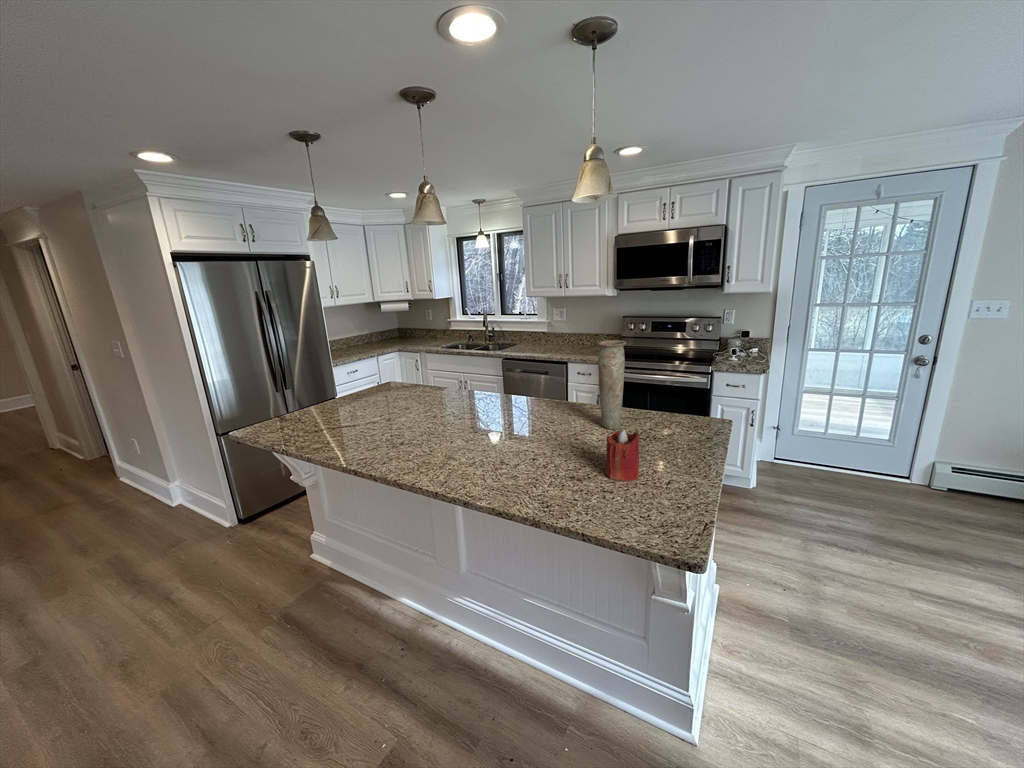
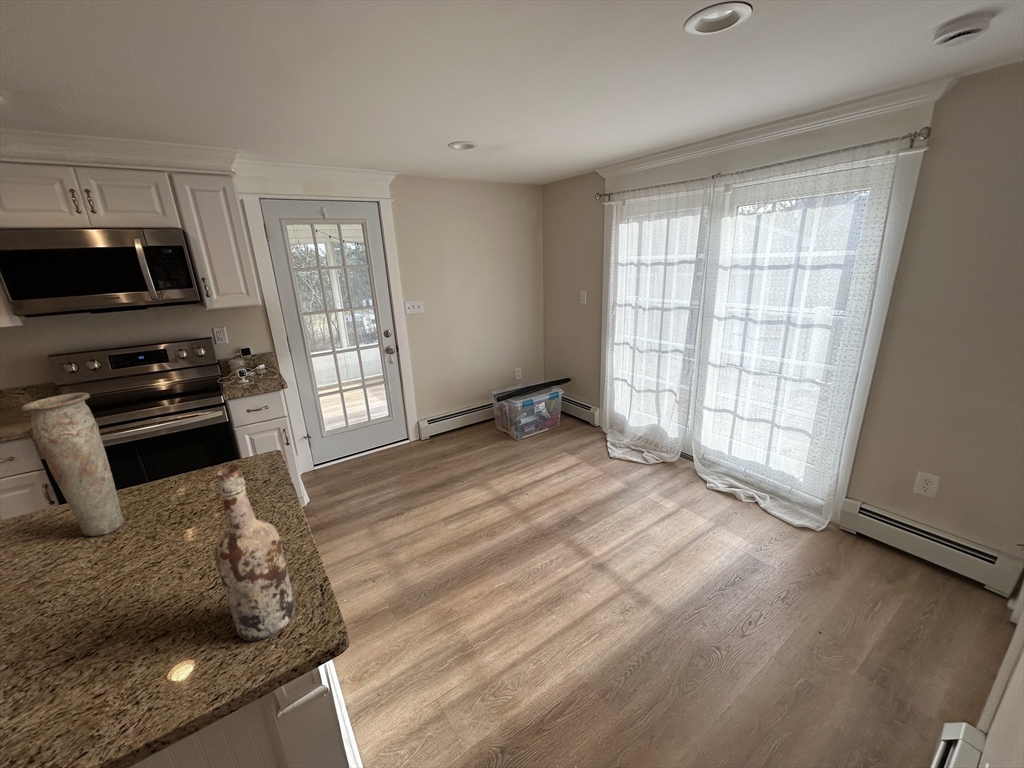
wine bottle: none [644,405,686,530] -> present [215,466,295,641]
candle: present [606,430,640,481] -> none [116,522,199,615]

